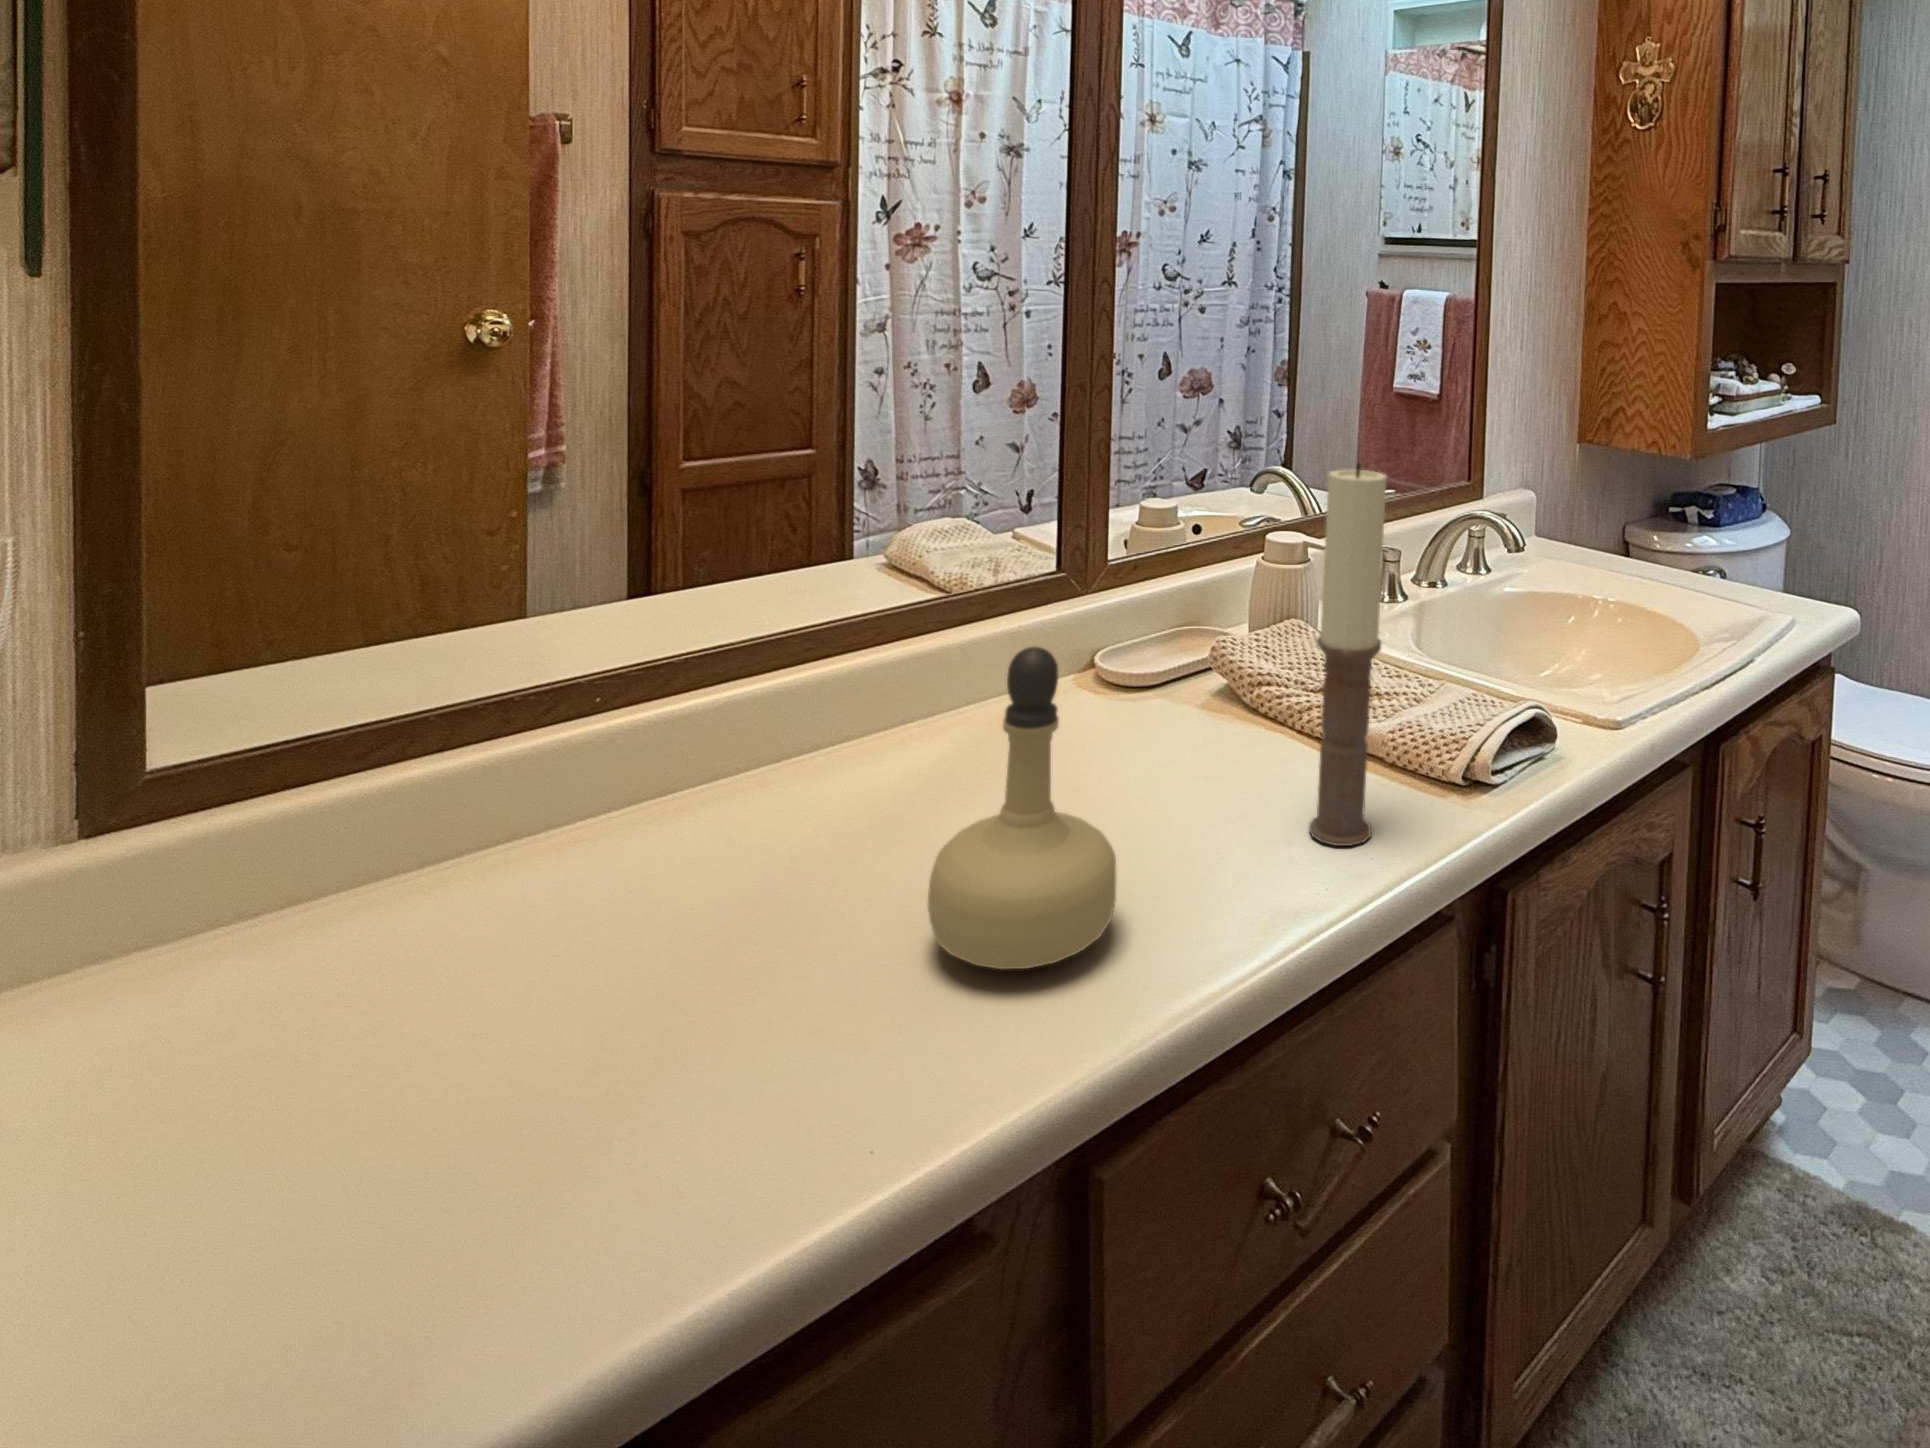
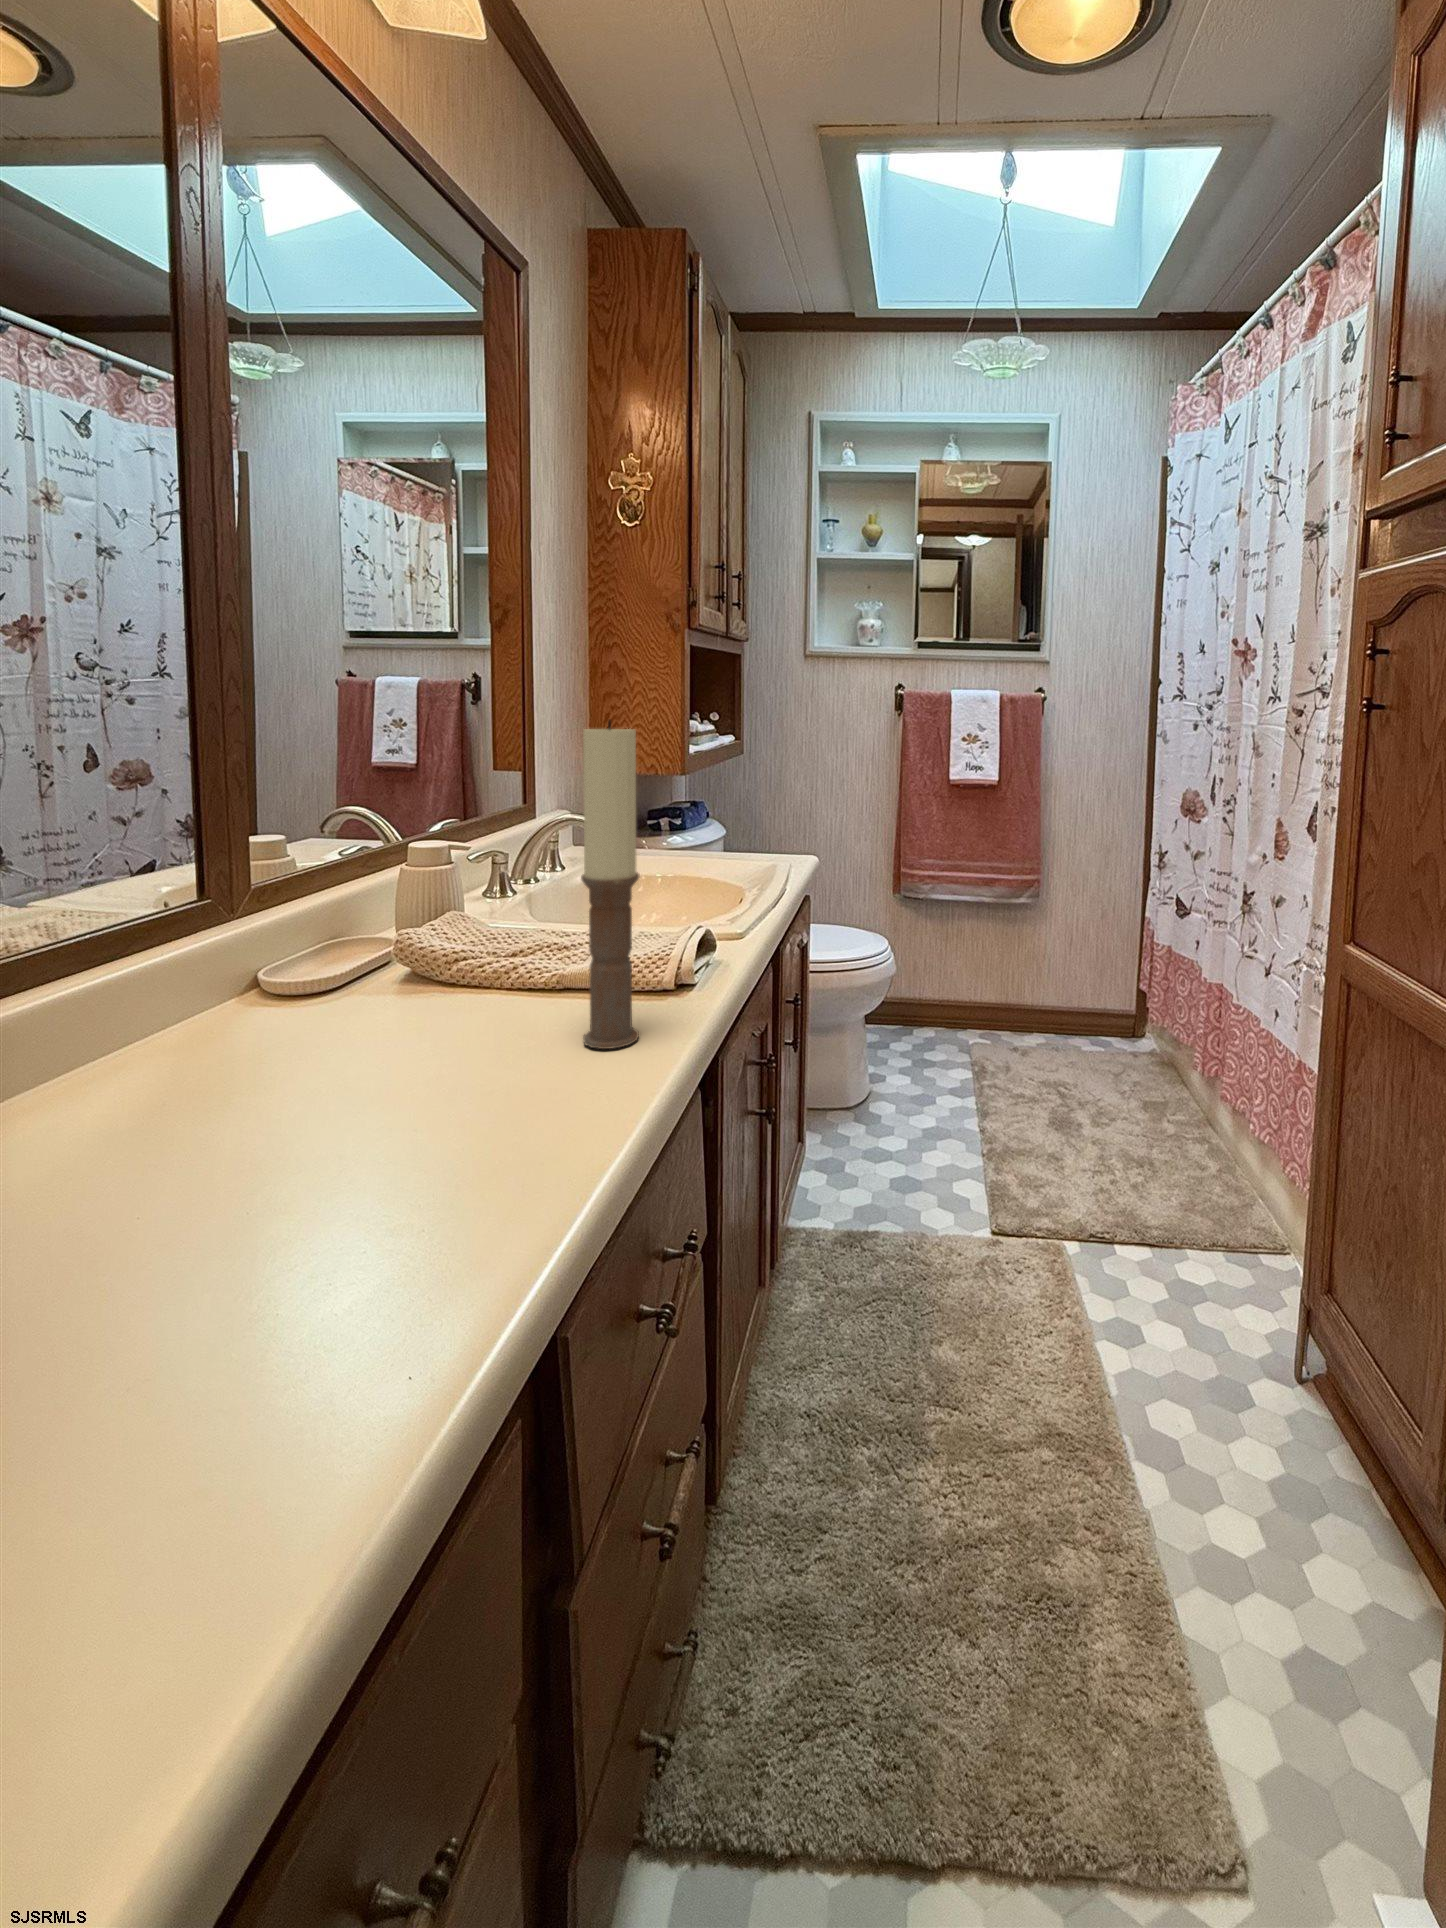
perfume bottle: present [928,647,1116,969] -> none [269,892,489,1229]

